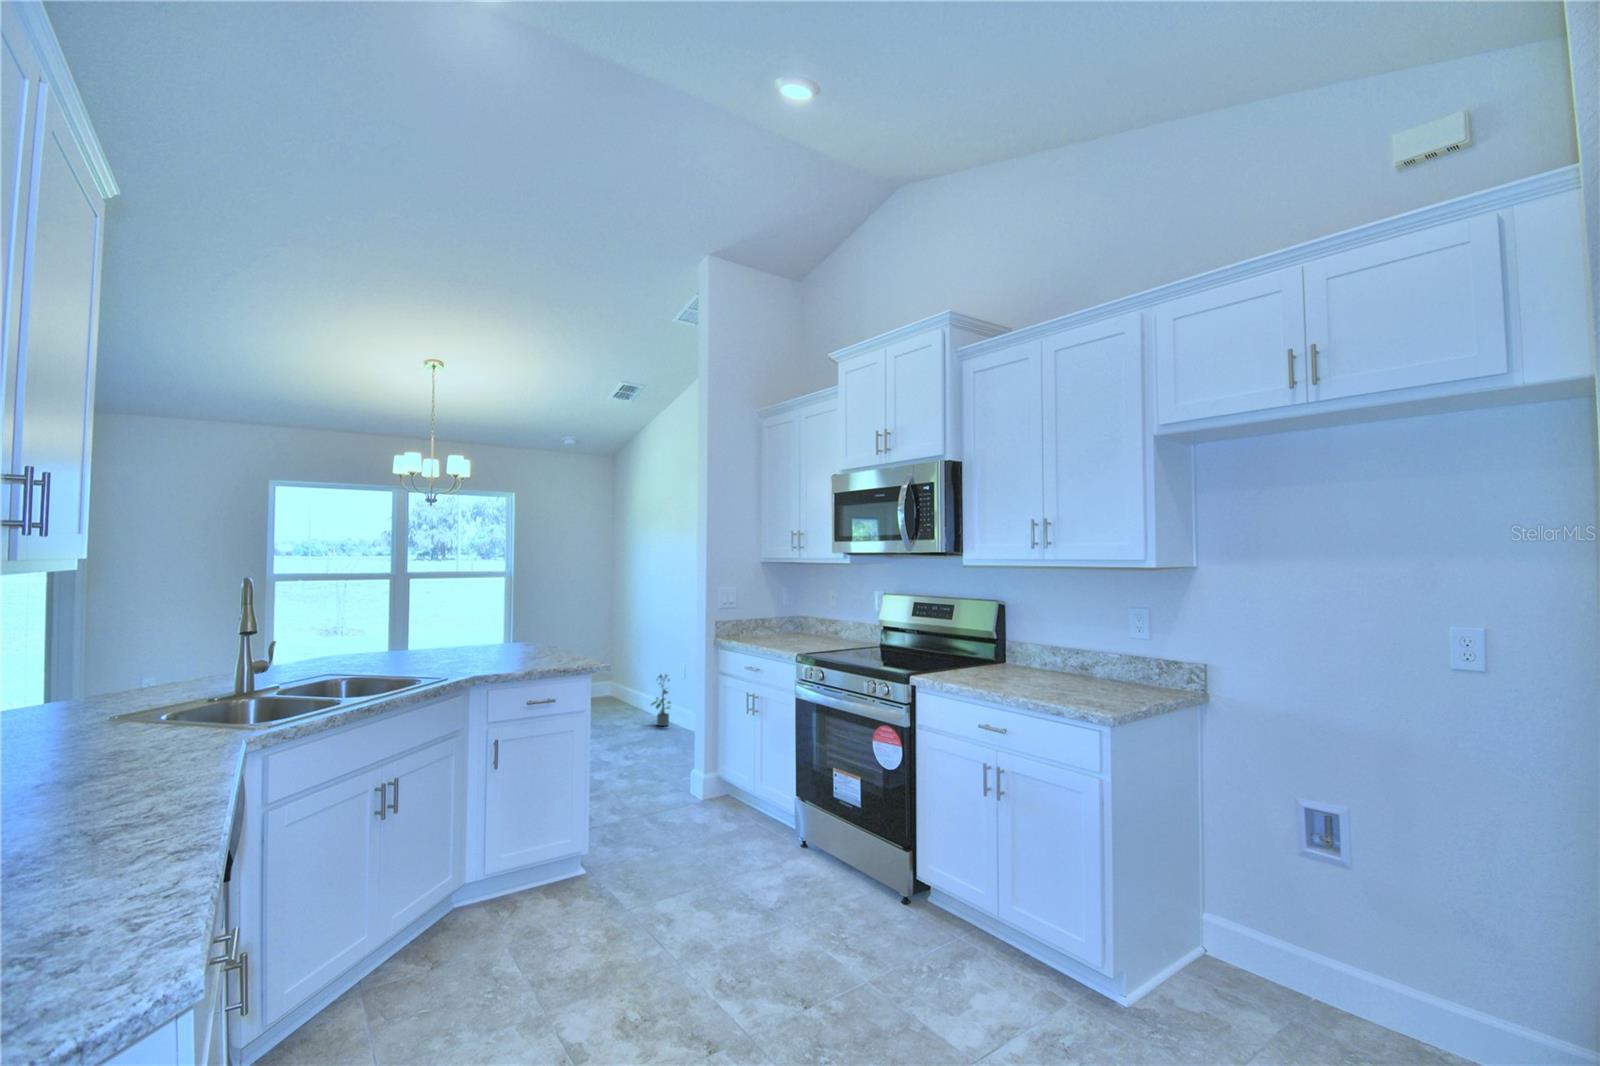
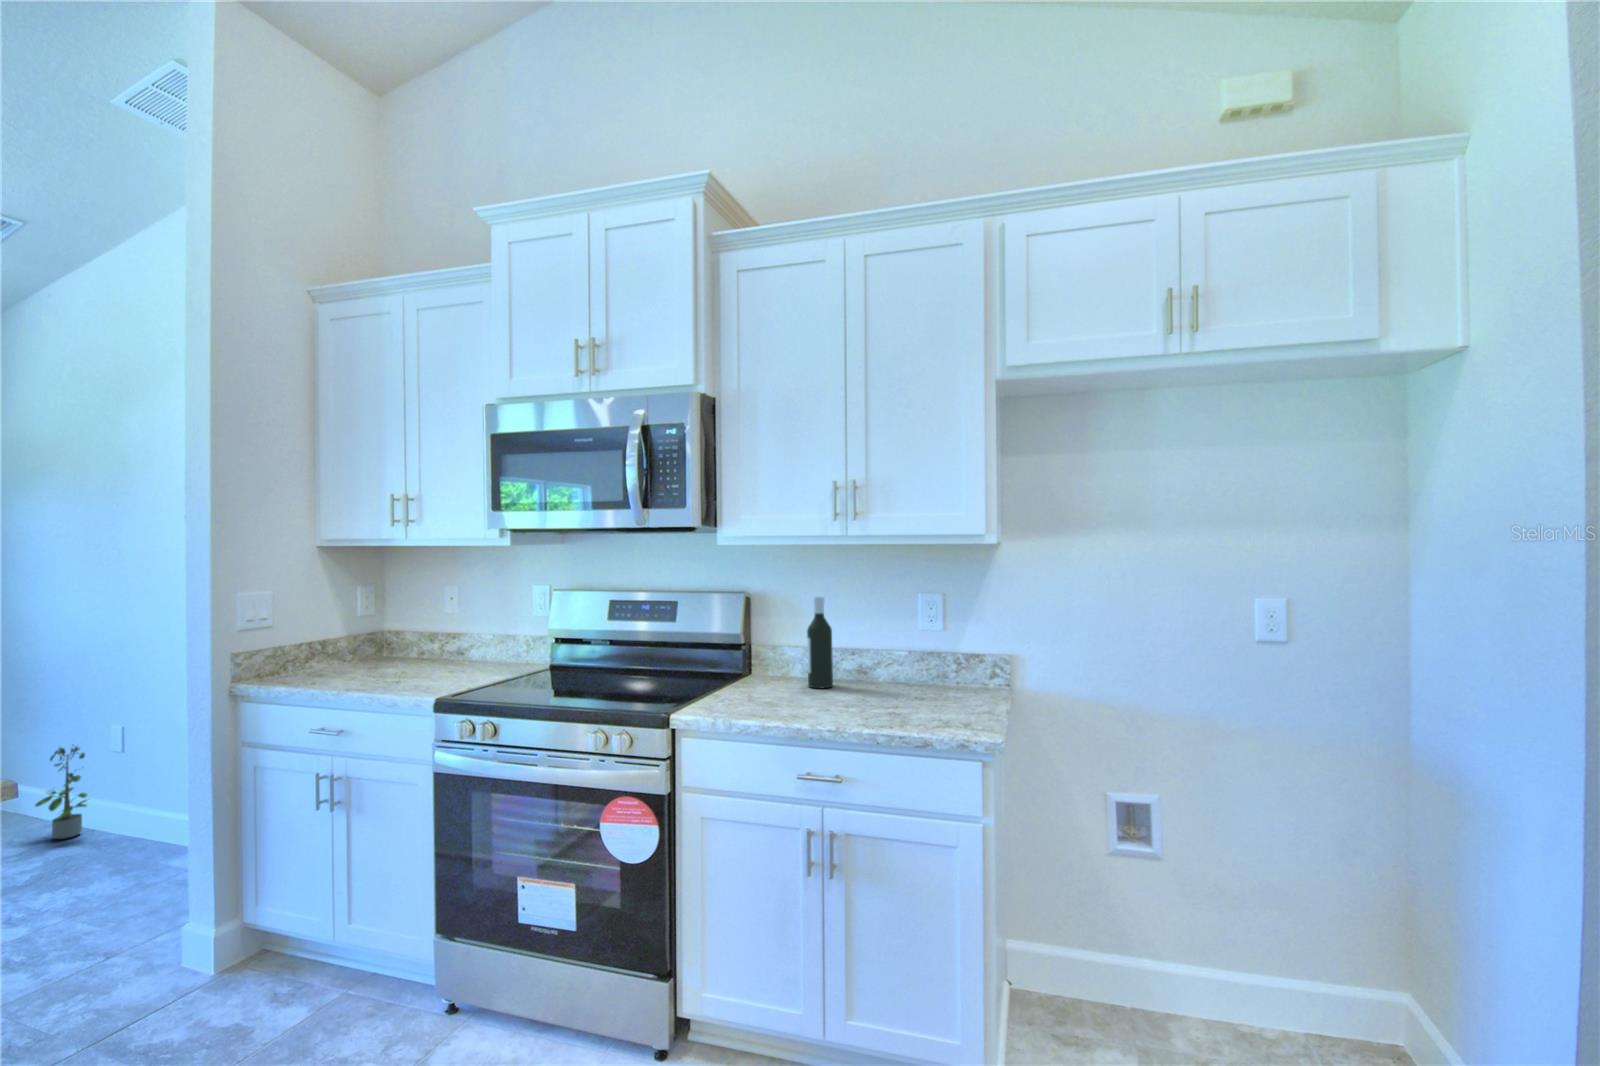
bottle: none [1027,605,1048,675] -> present [807,597,833,688]

